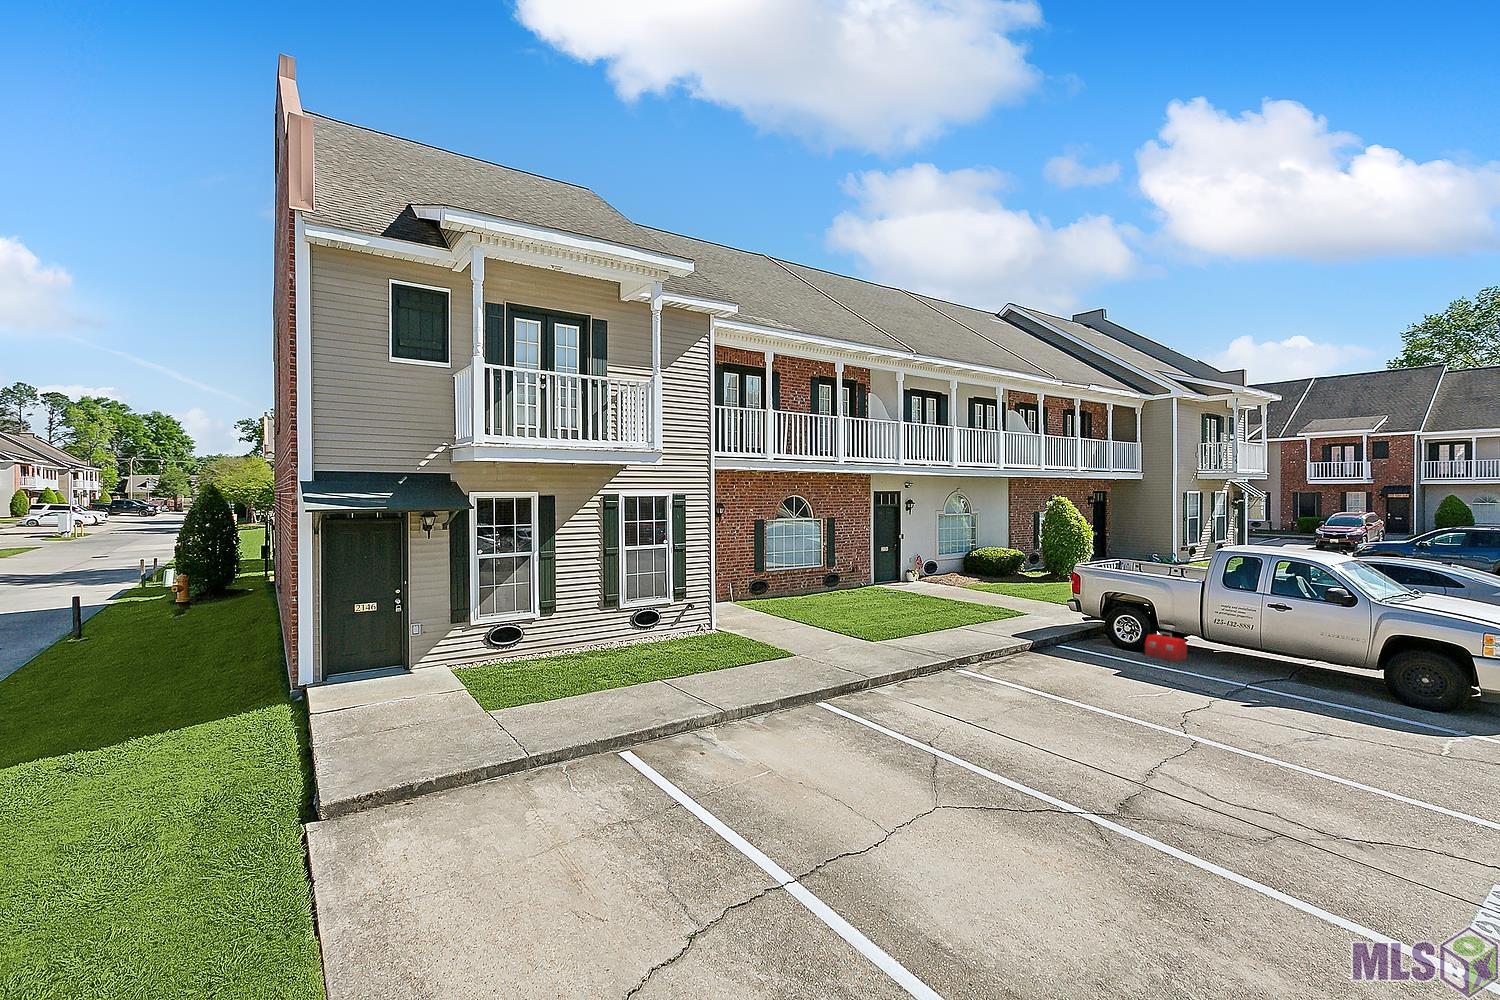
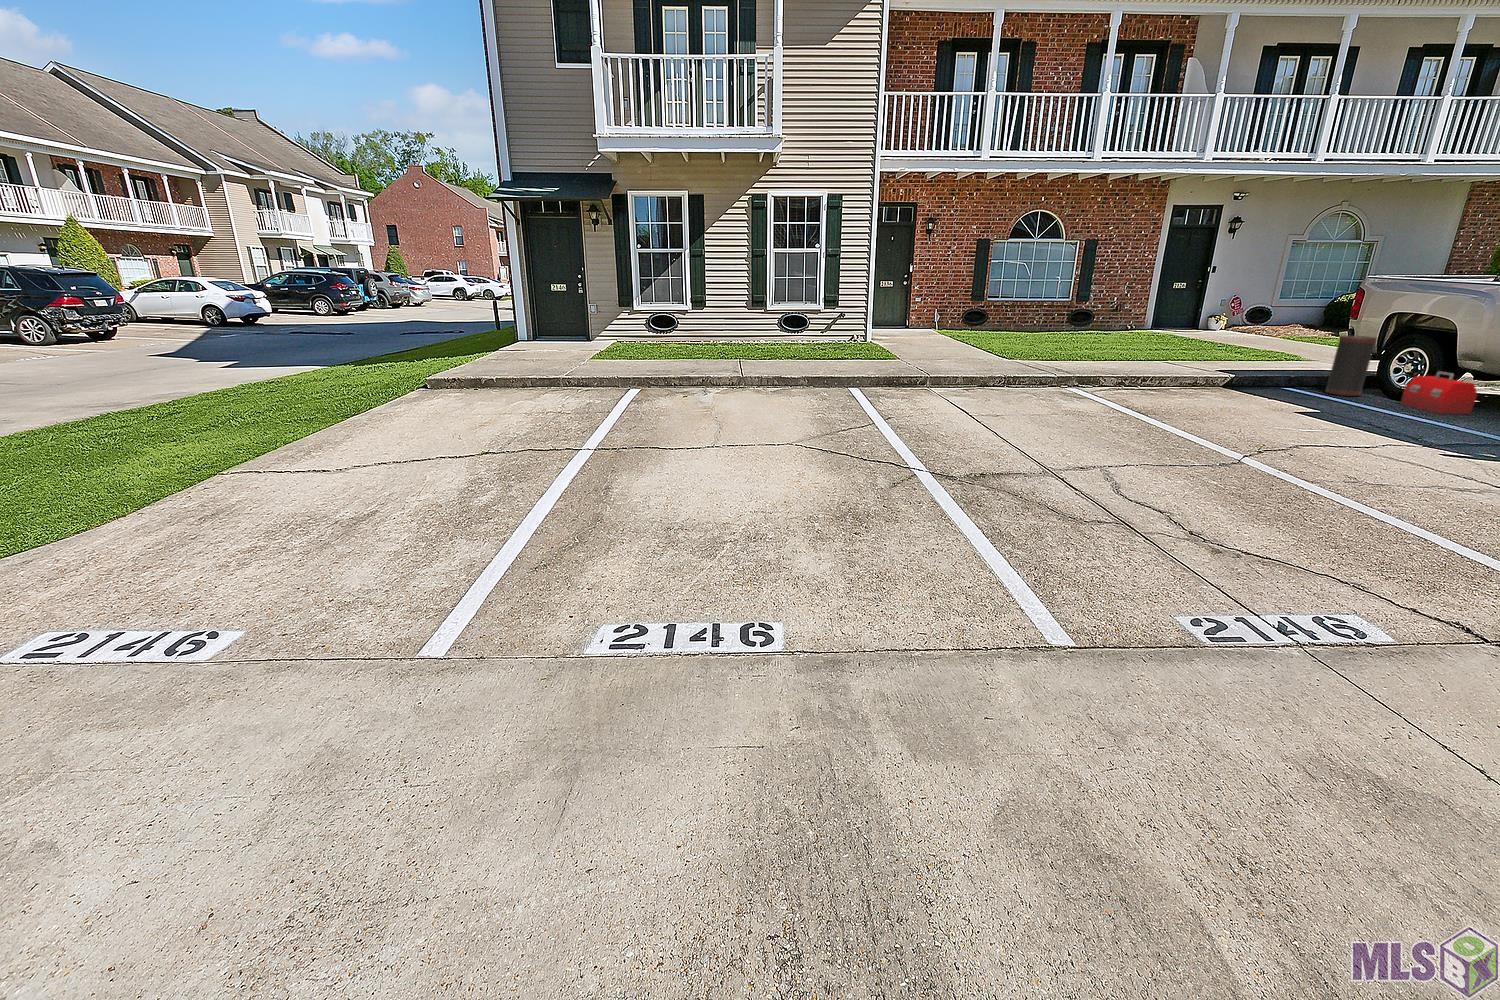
trash can: none [1091,607,1113,651] -> present [1325,336,1377,396]

